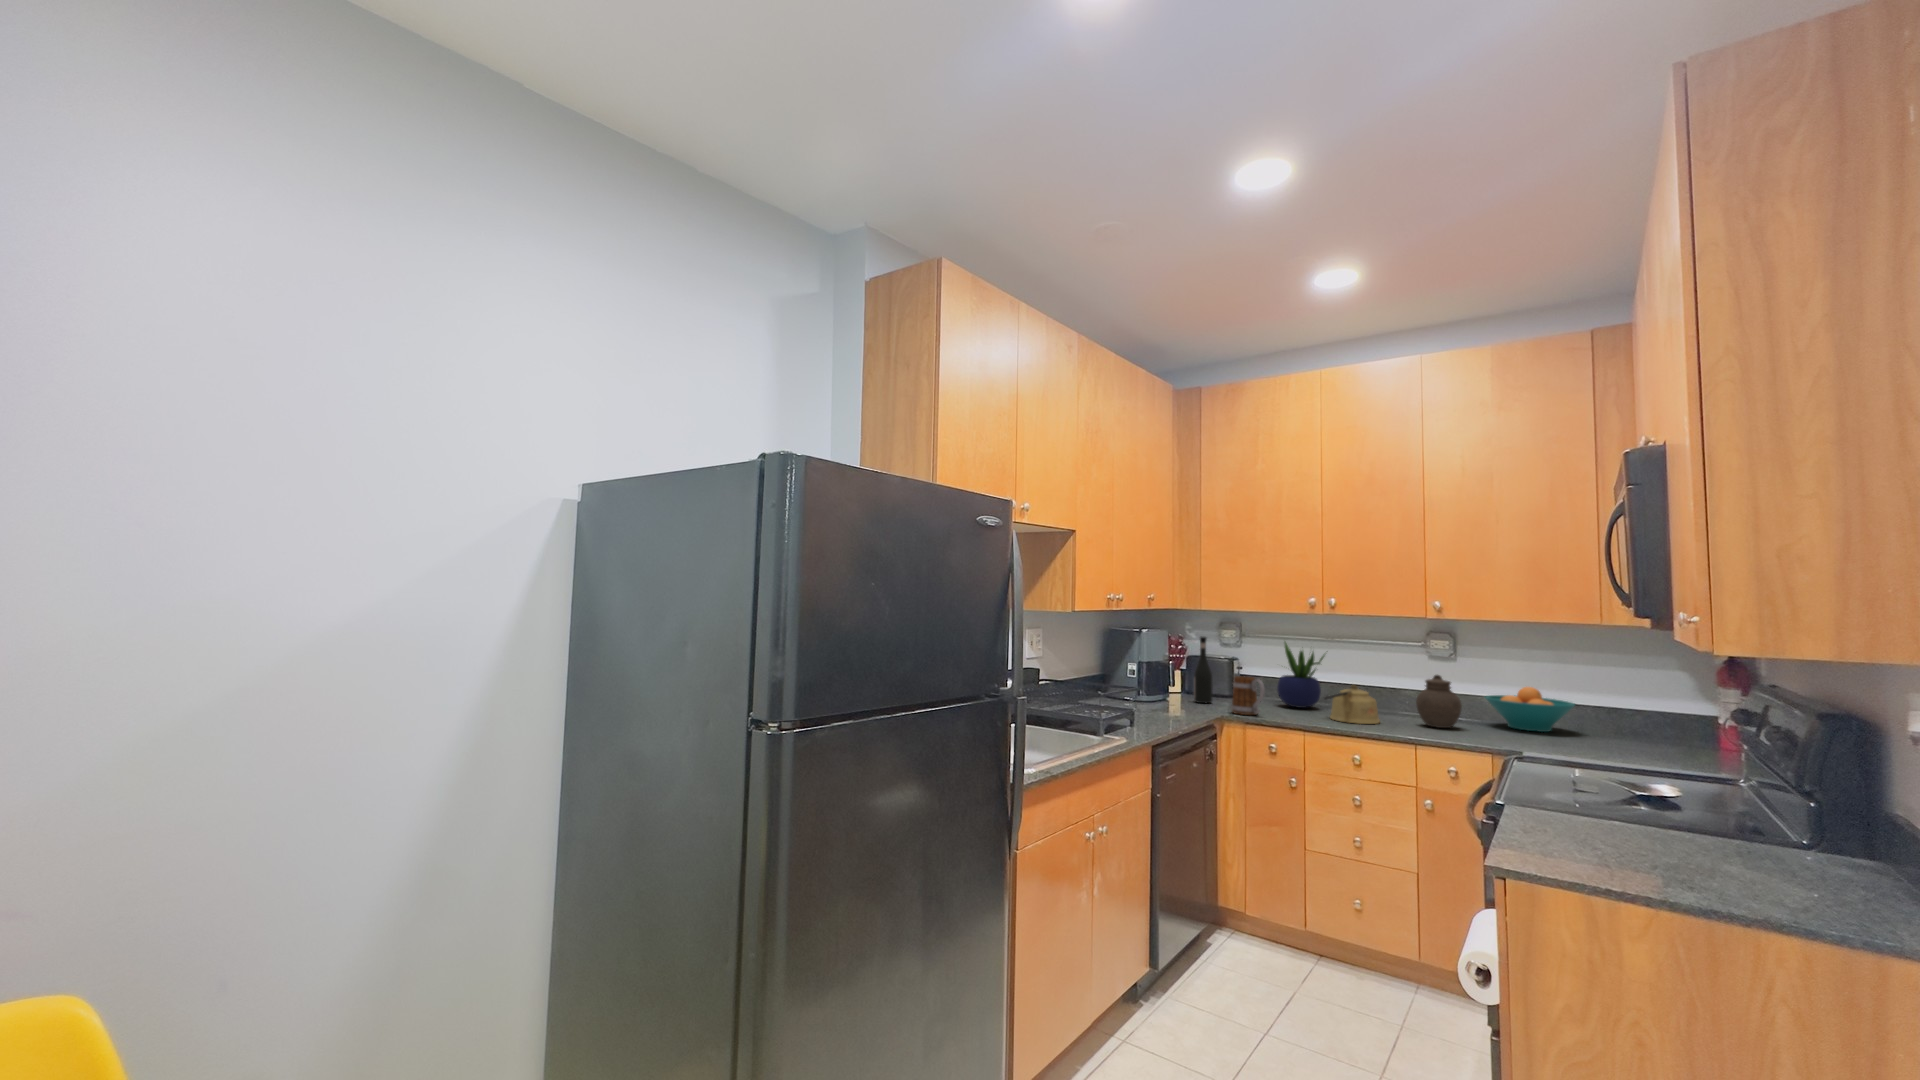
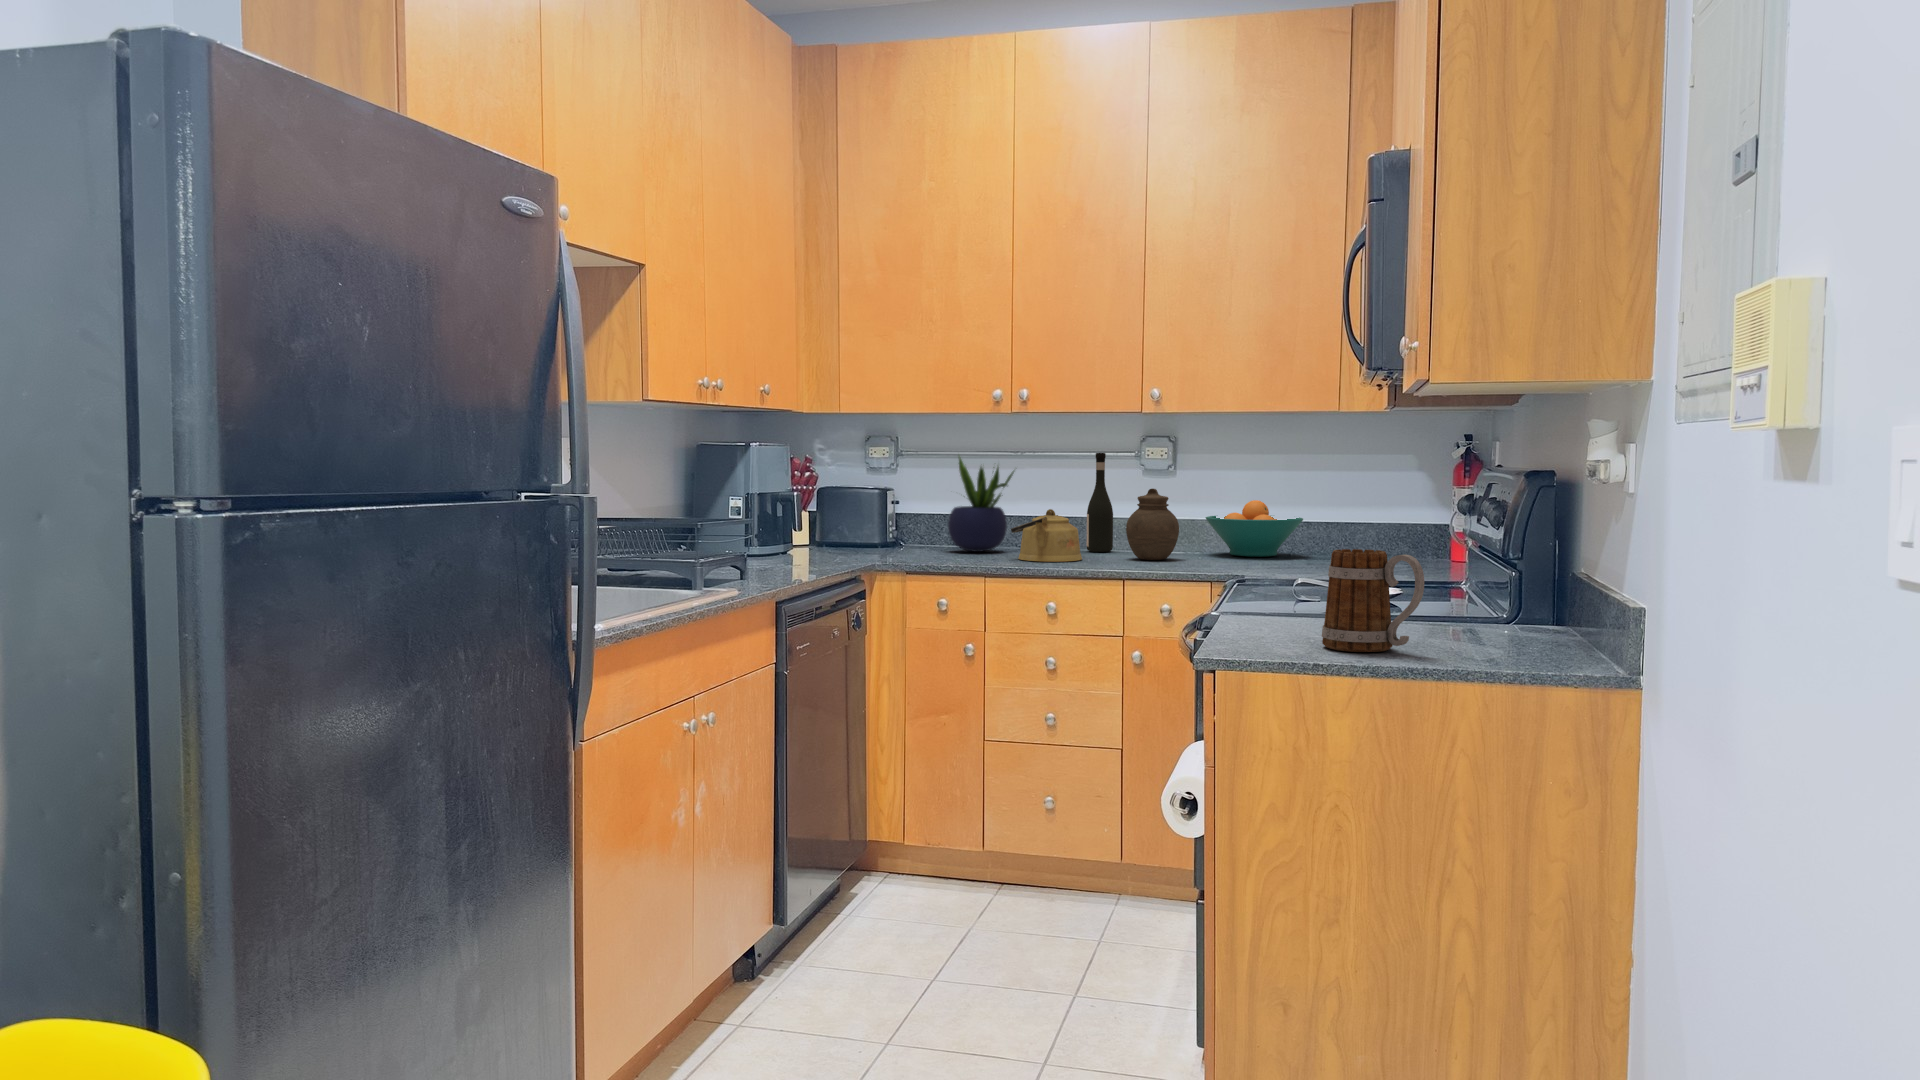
wine bottle: present [1194,637,1212,703] -> present [1087,453,1113,552]
mug: present [1231,676,1265,715] -> present [1322,549,1424,652]

